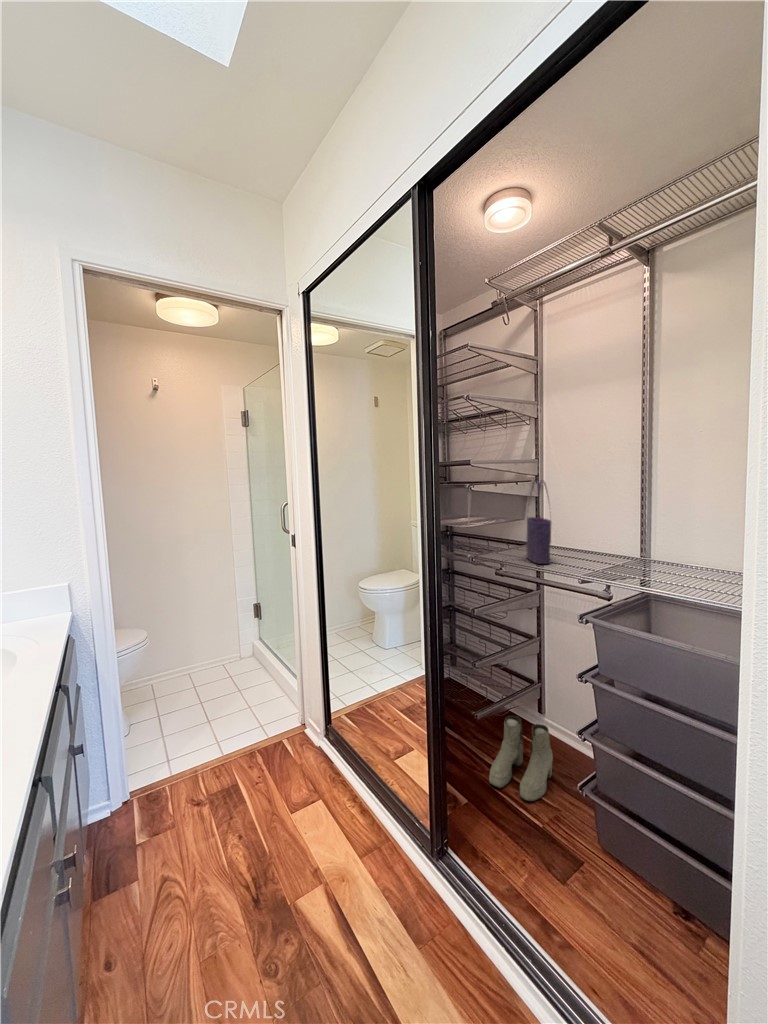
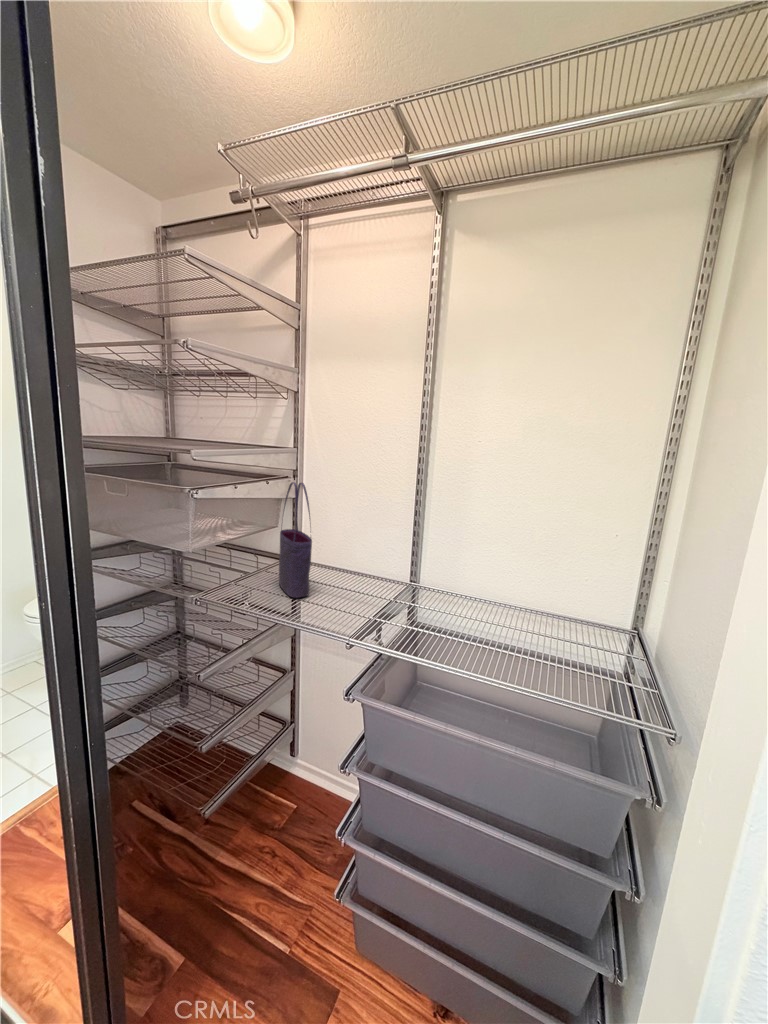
boots: present [489,716,553,801] -> none [218,798,305,926]

